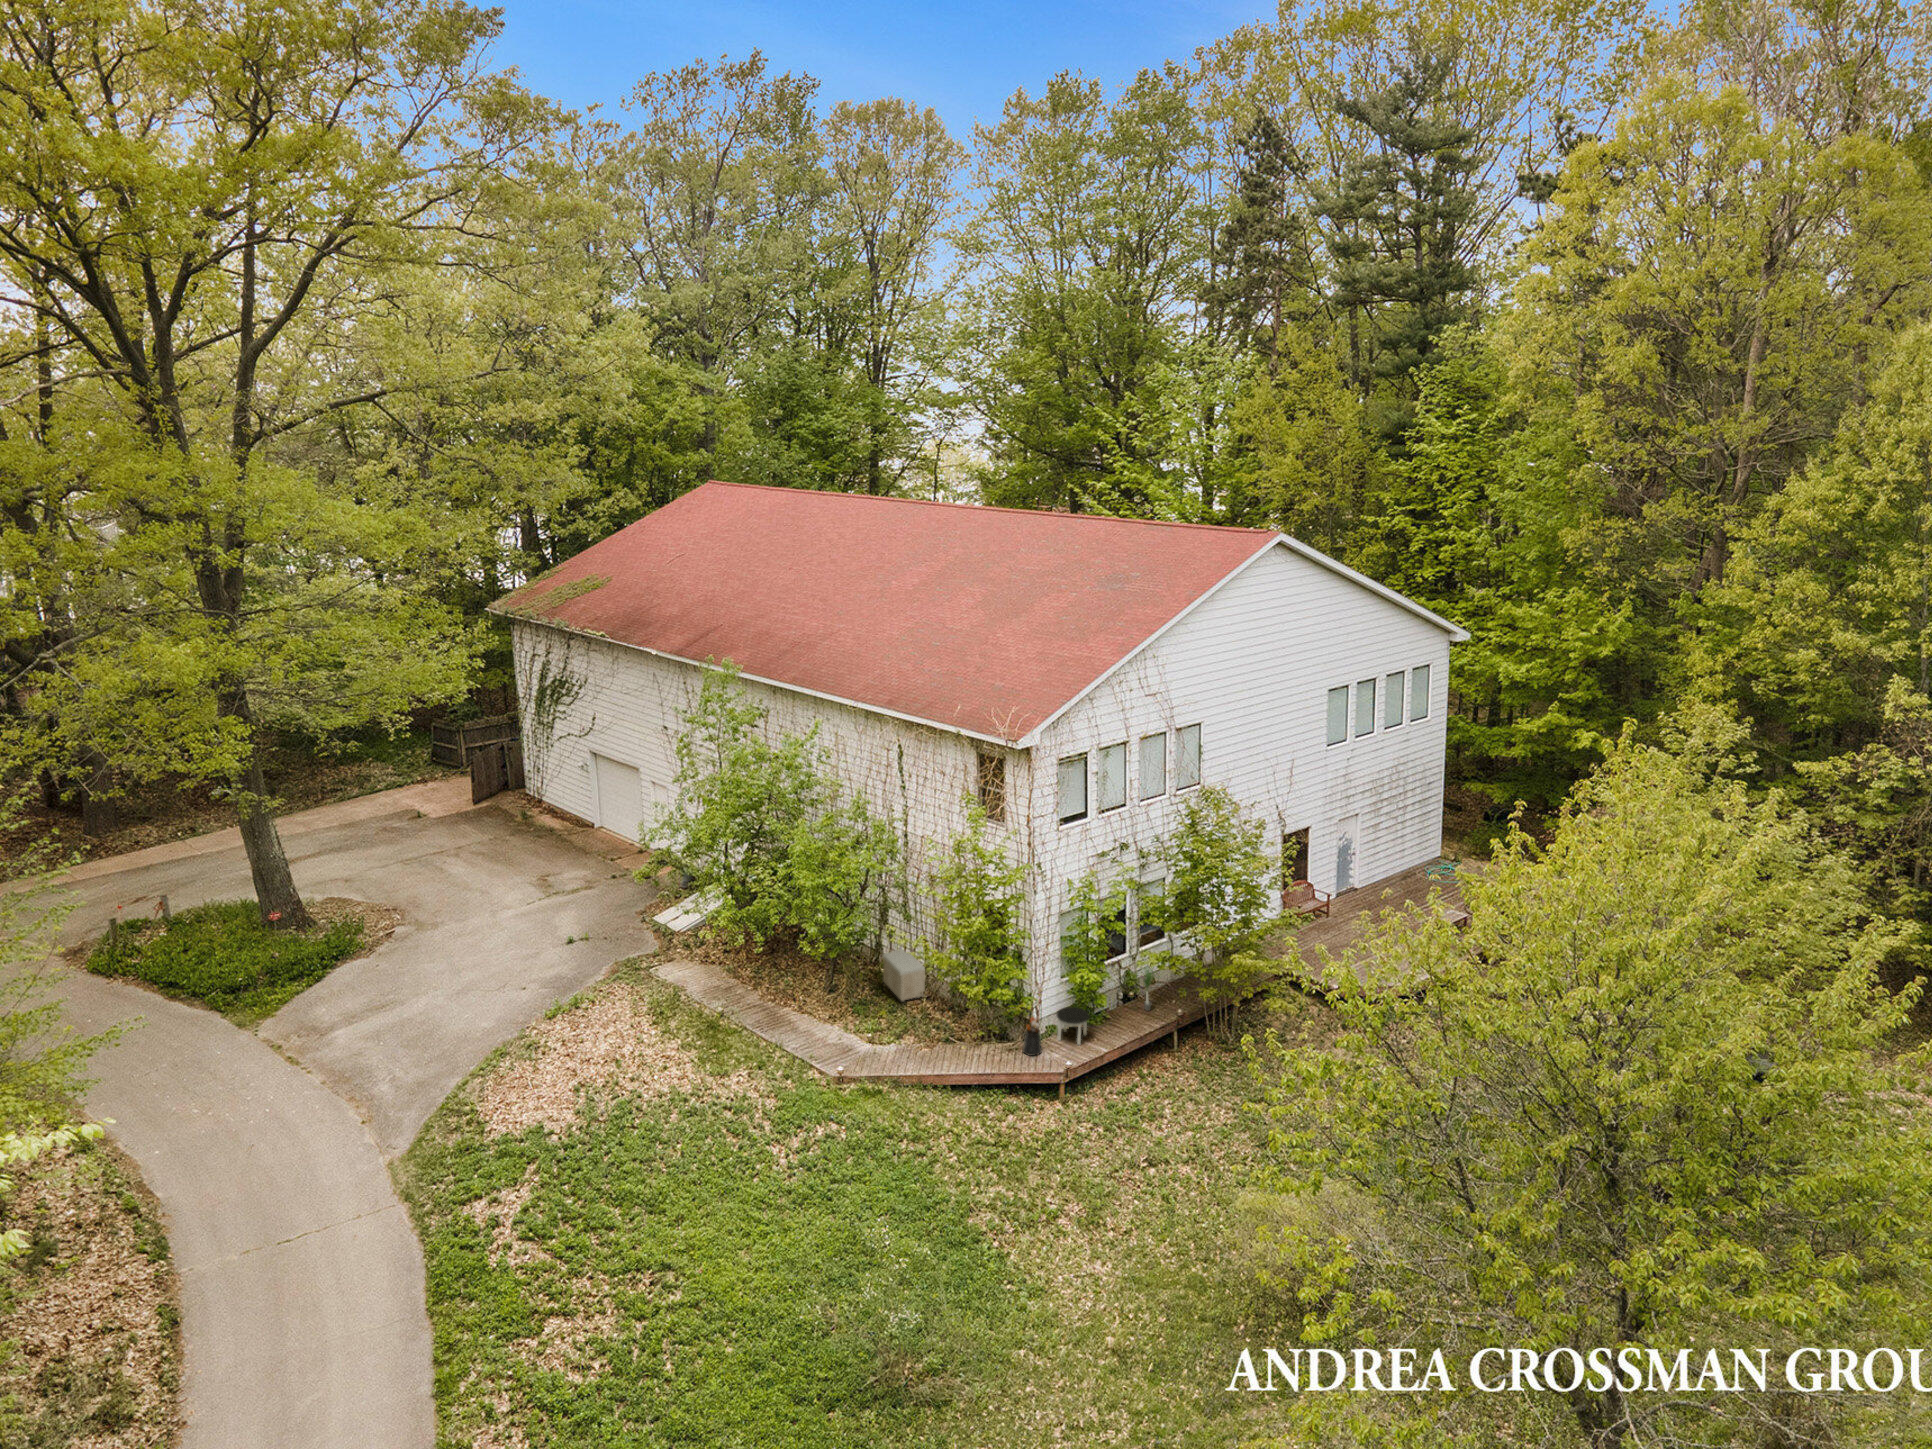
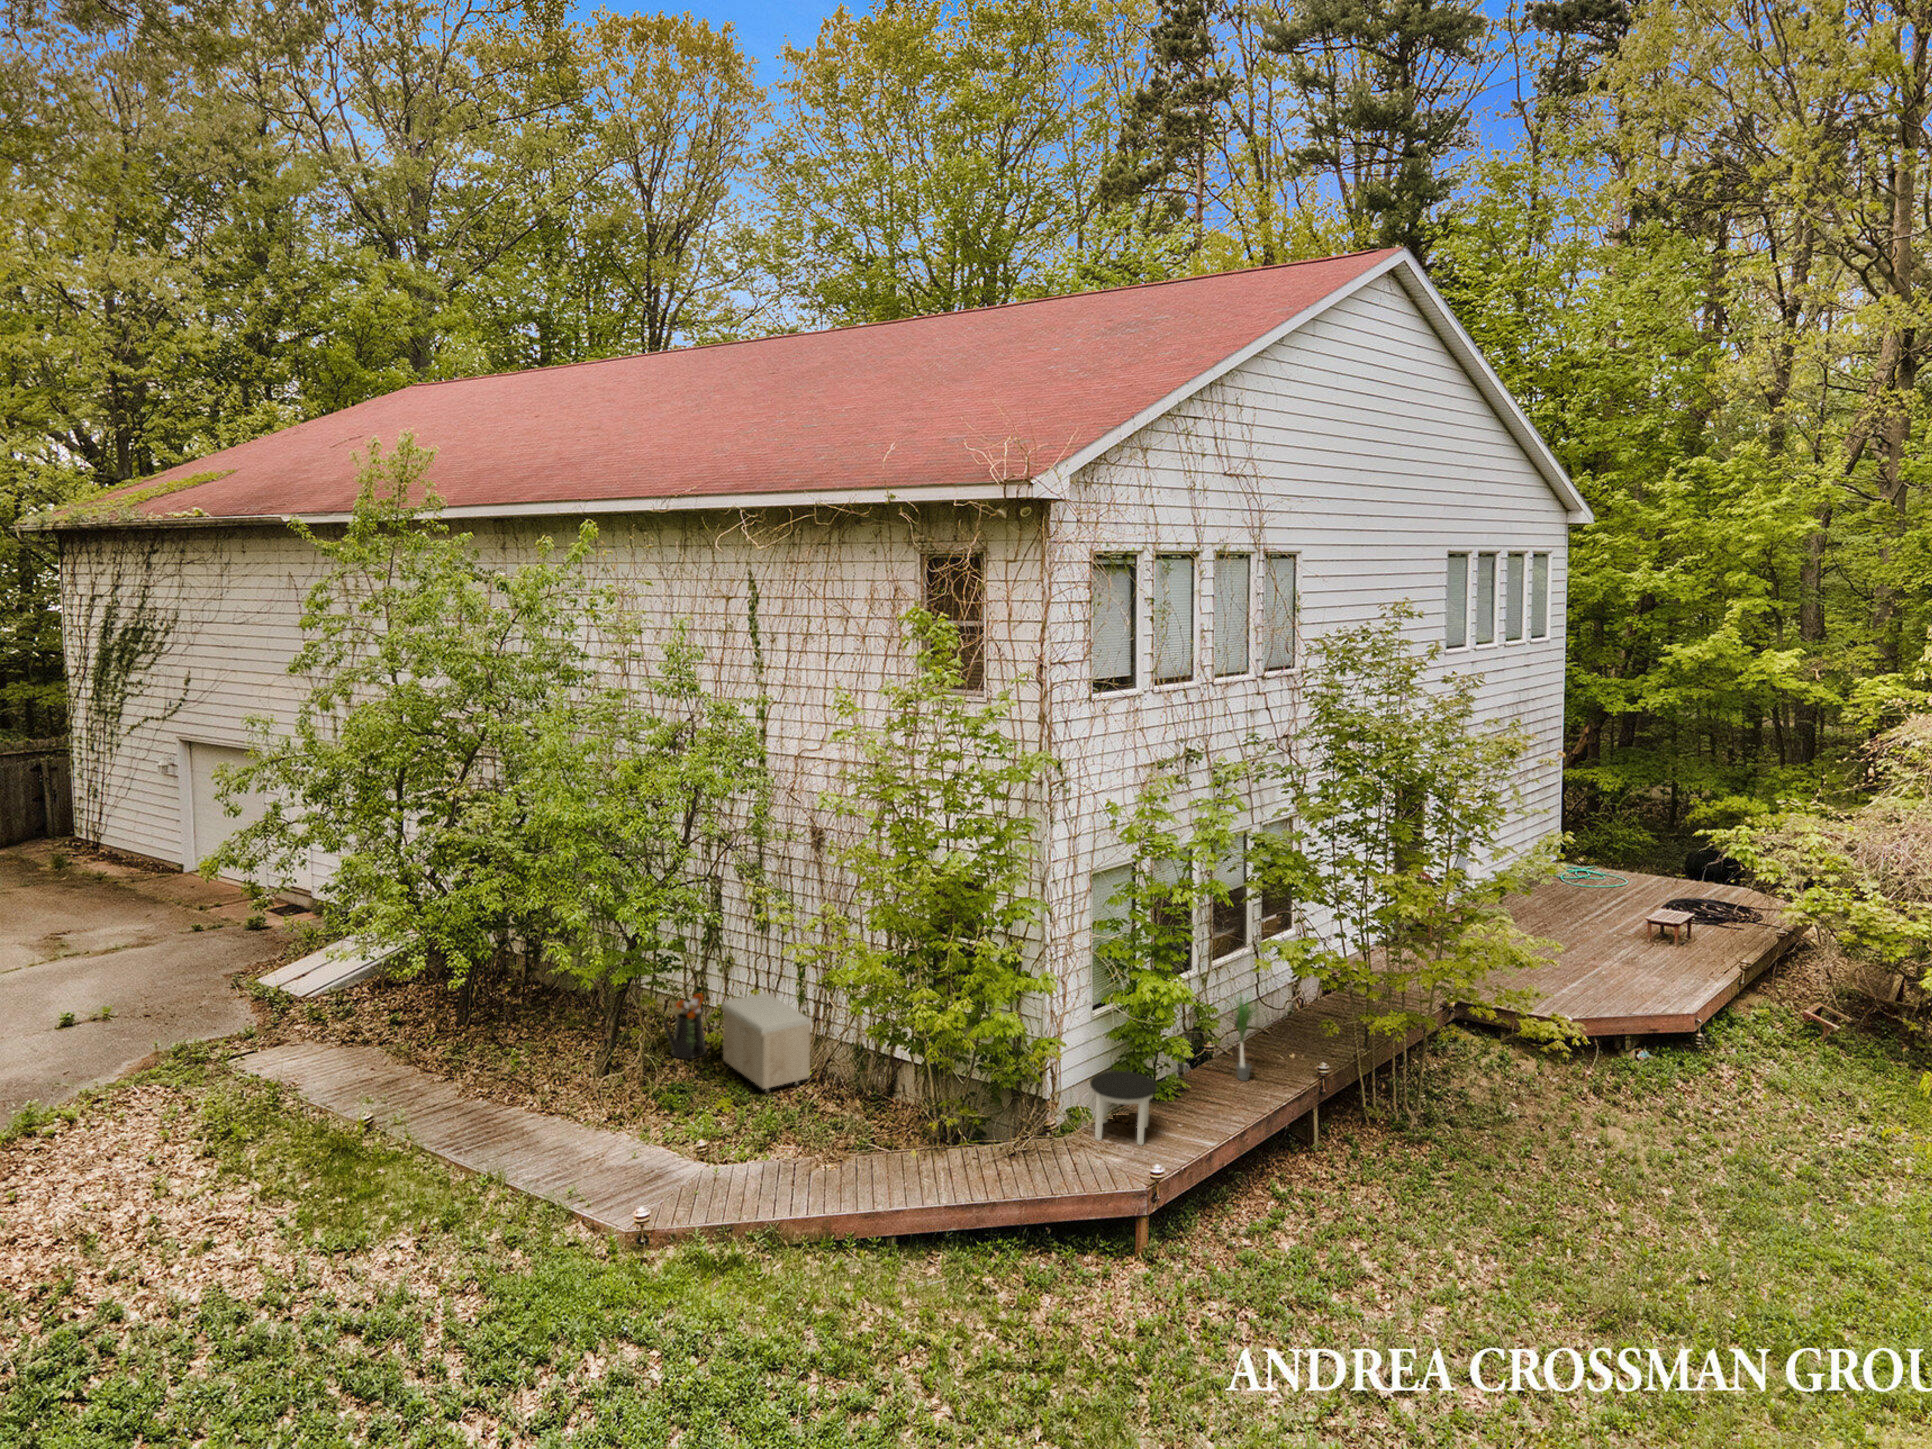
watering can: present [1023,1017,1042,1056] -> present [663,993,706,1059]

